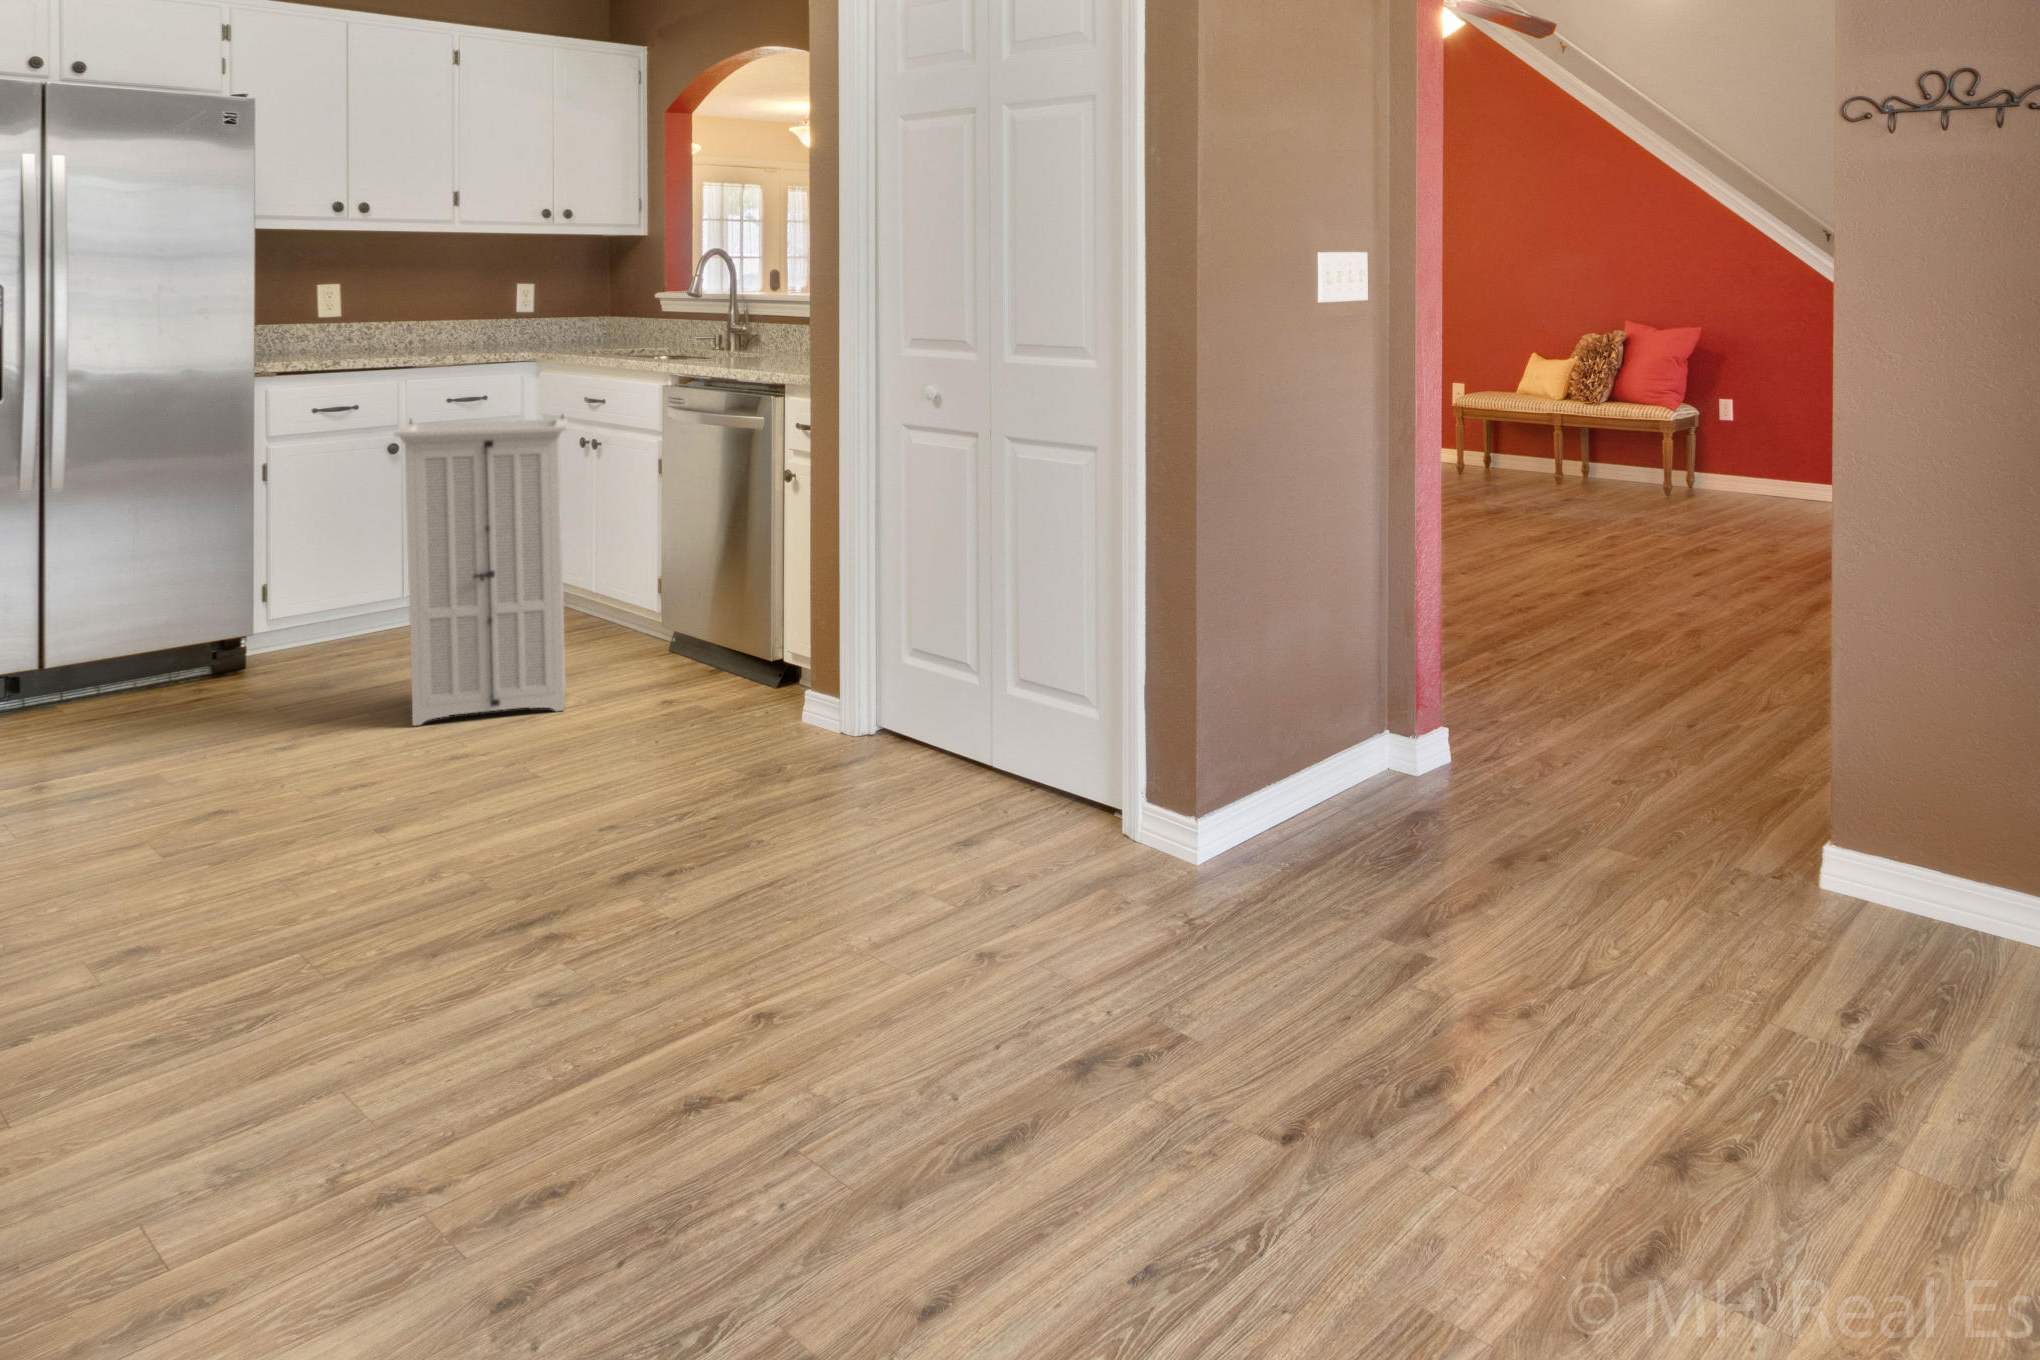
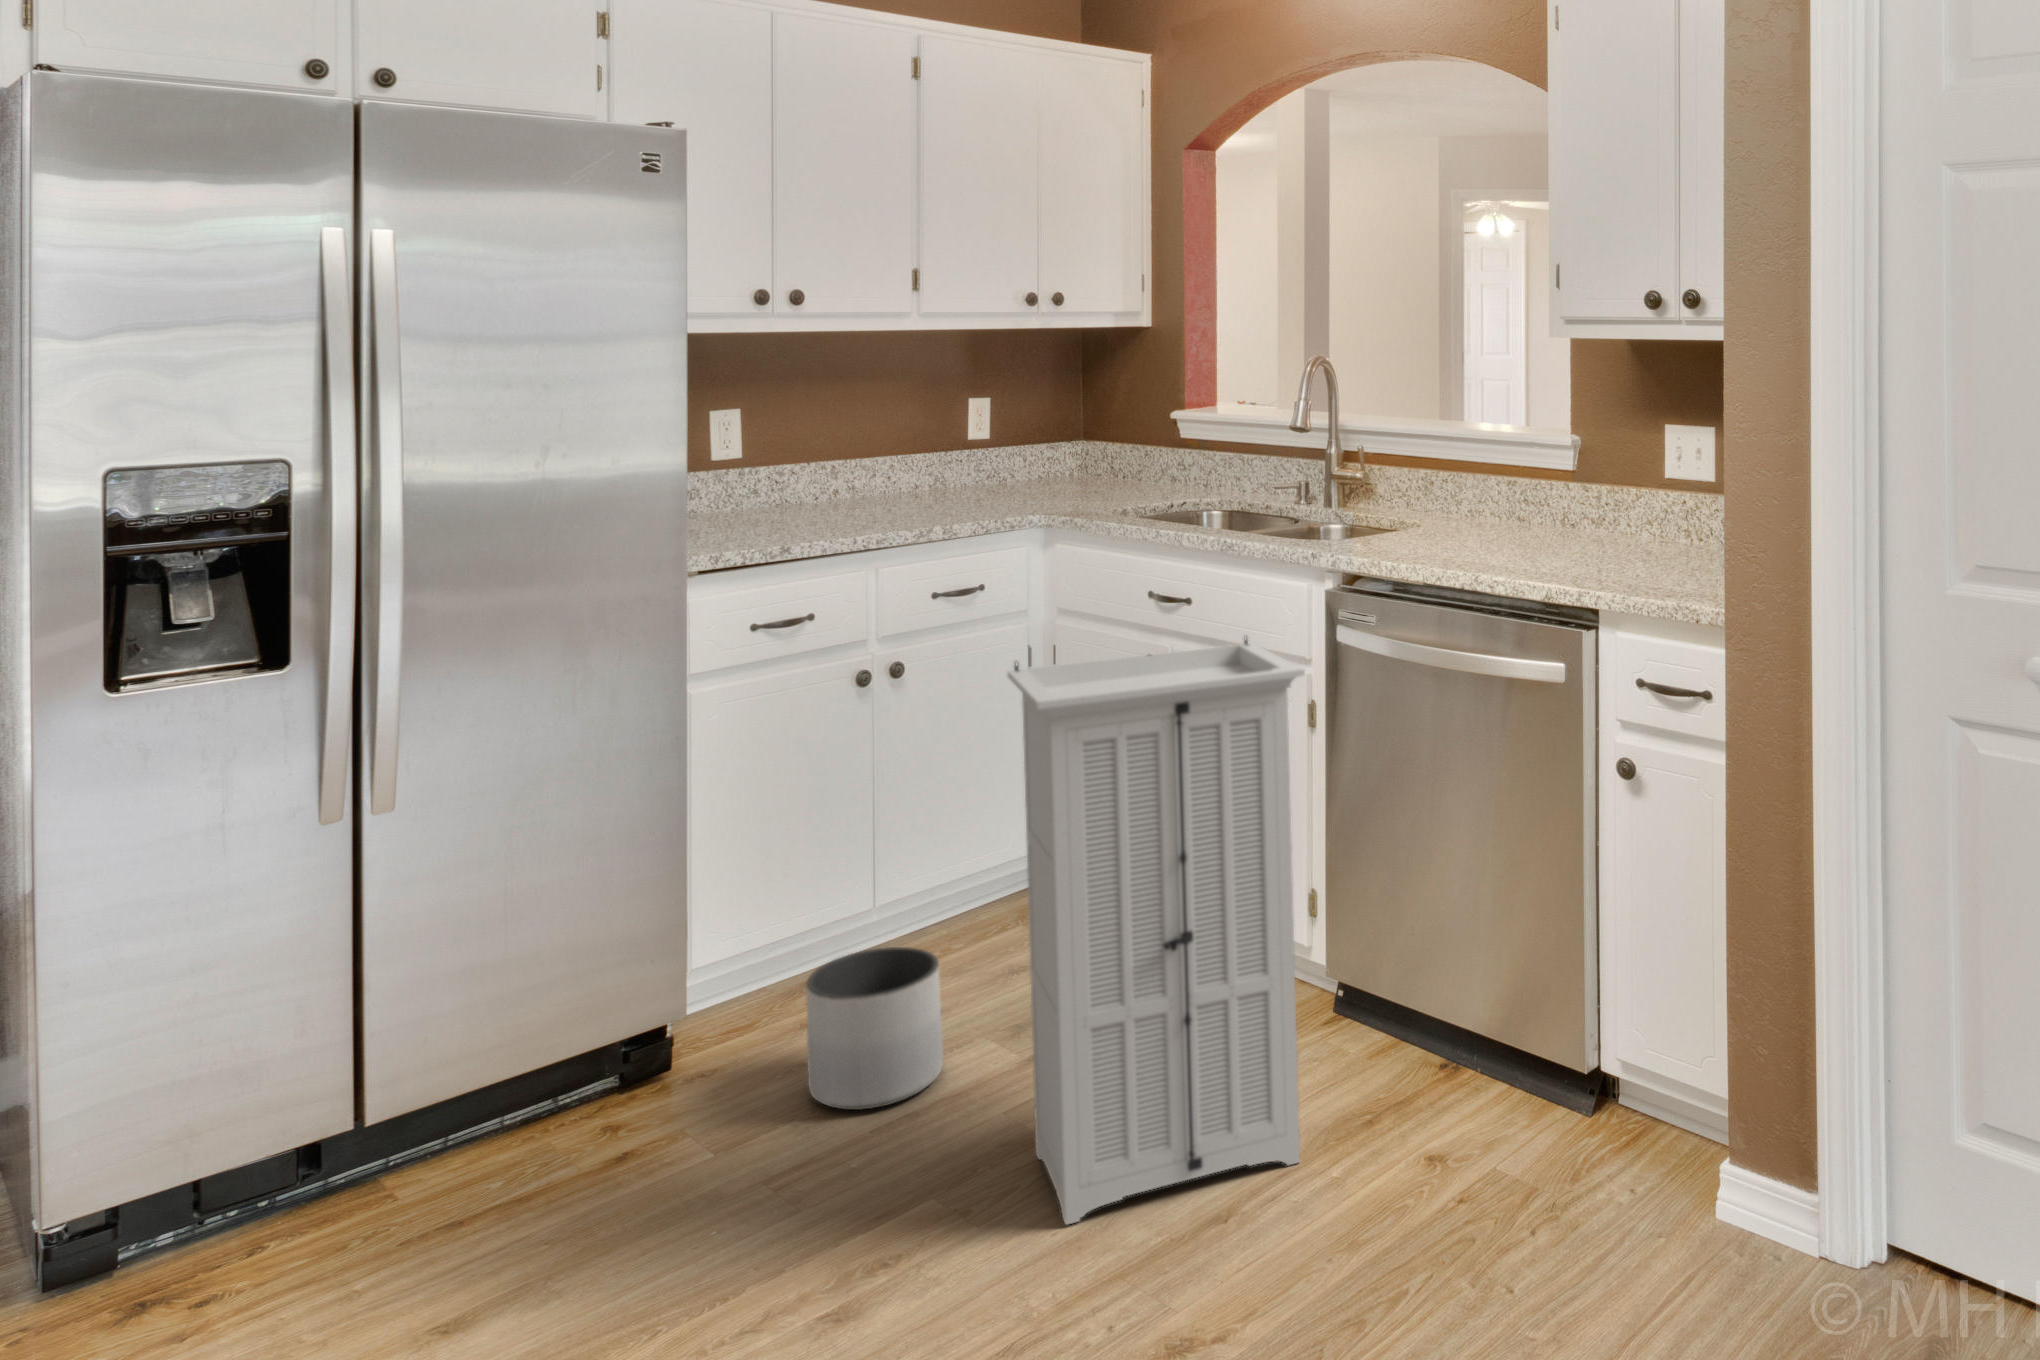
planter: none [312,602,399,685] -> present [806,947,943,1110]

